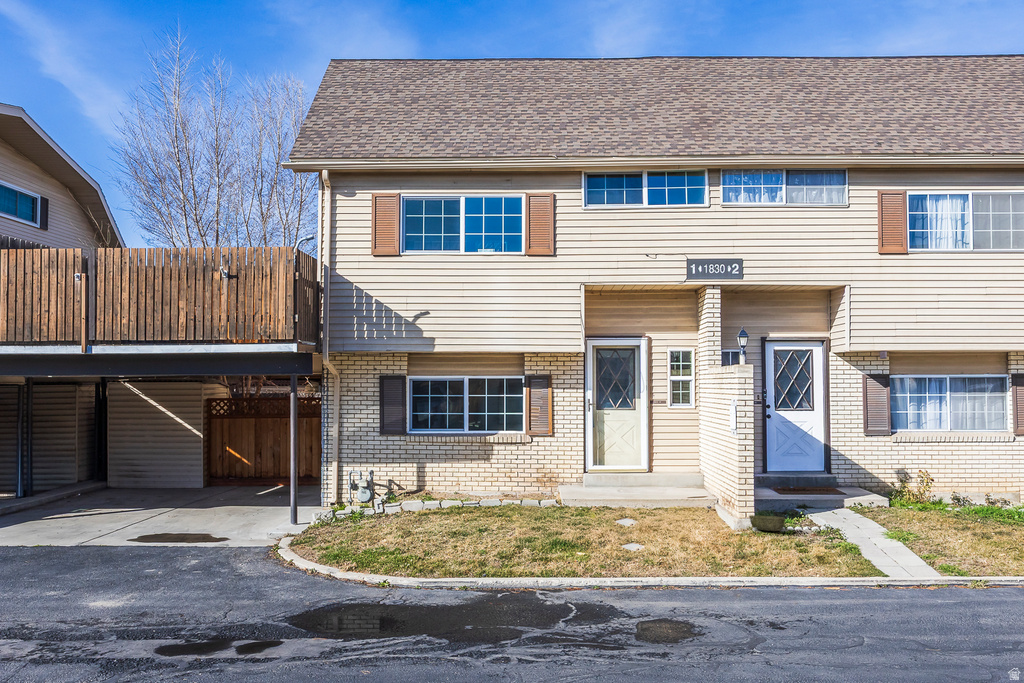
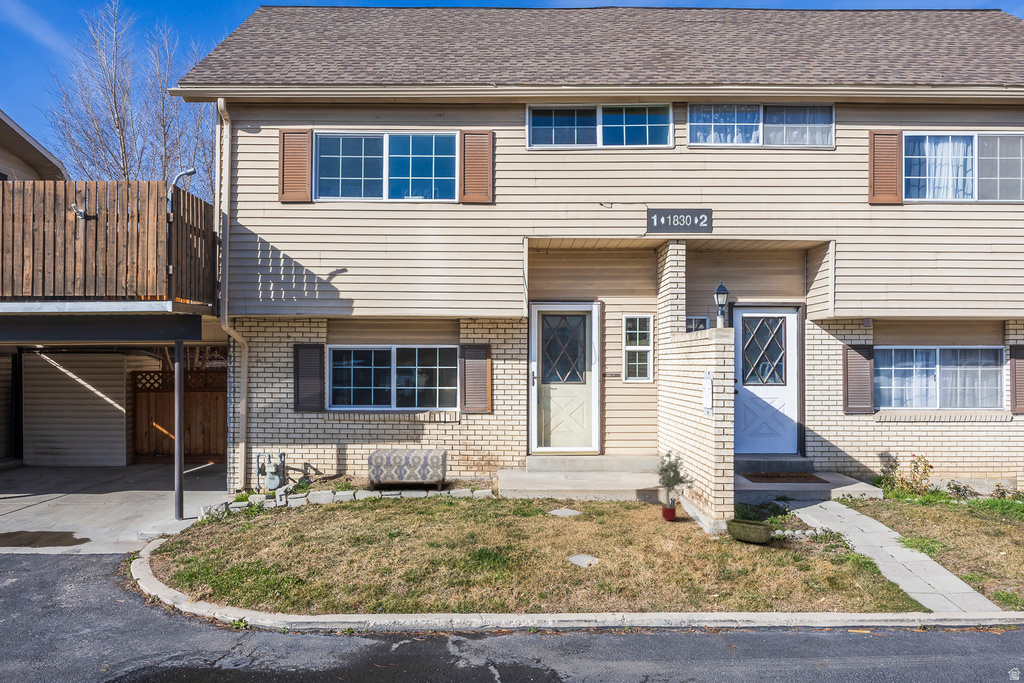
potted tree: none [694,462,727,520] -> present [658,450,695,521]
bench: none [449,467,514,502] -> present [368,449,447,491]

